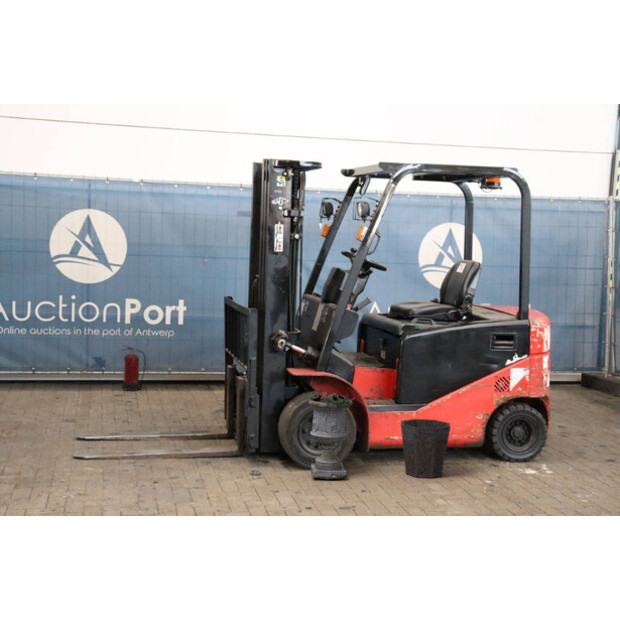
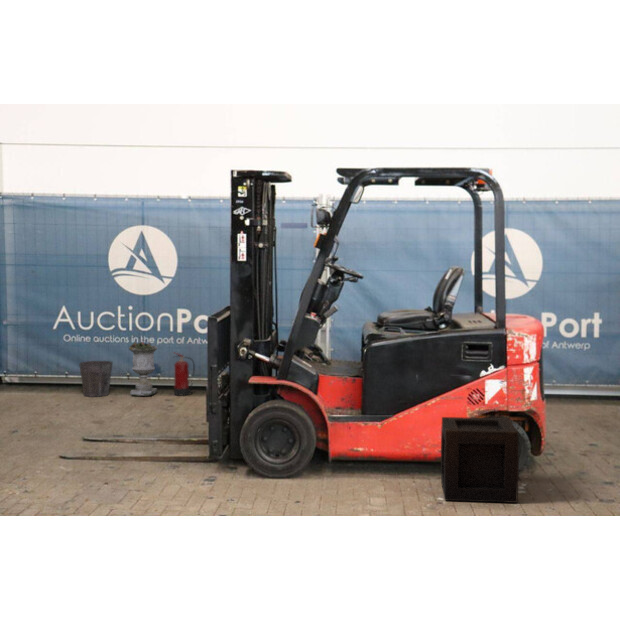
planter: present [307,391,354,479] -> present [129,342,158,396]
wooden crate: none [471,404,559,482] -> present [441,417,519,503]
waste bin: present [401,419,450,478] -> present [79,361,112,397]

